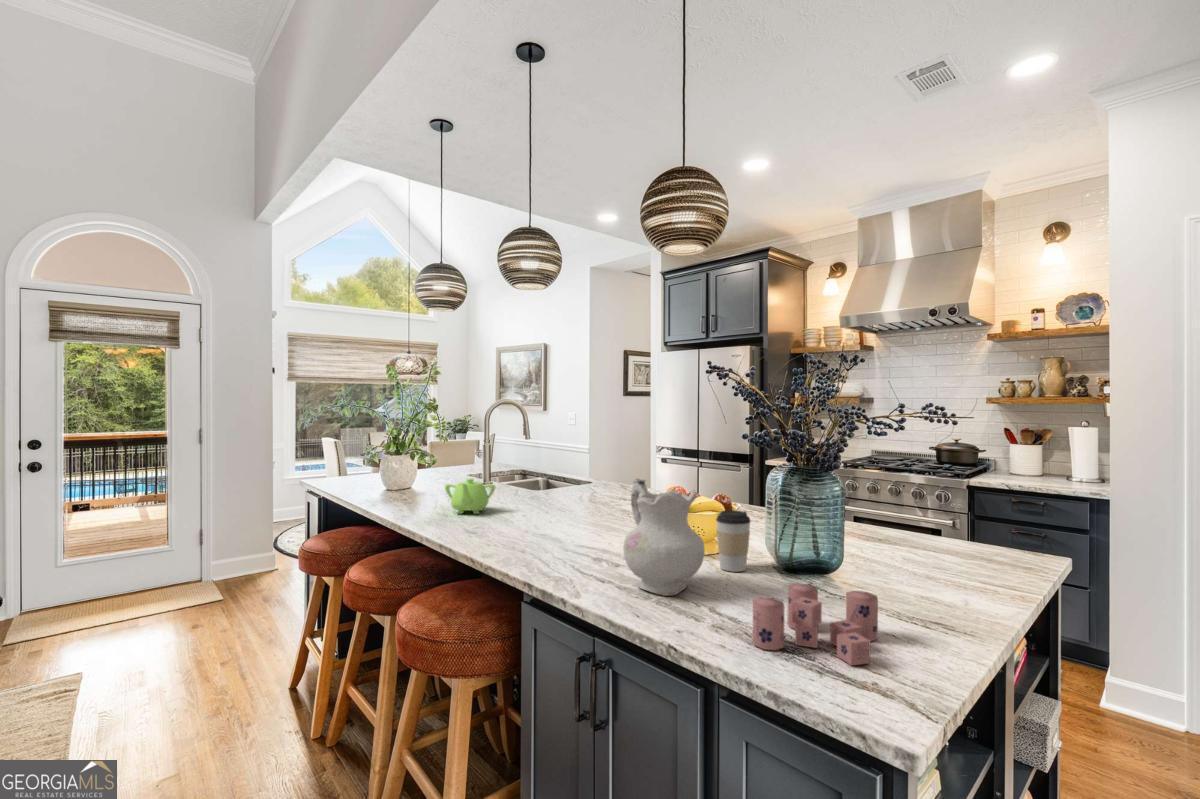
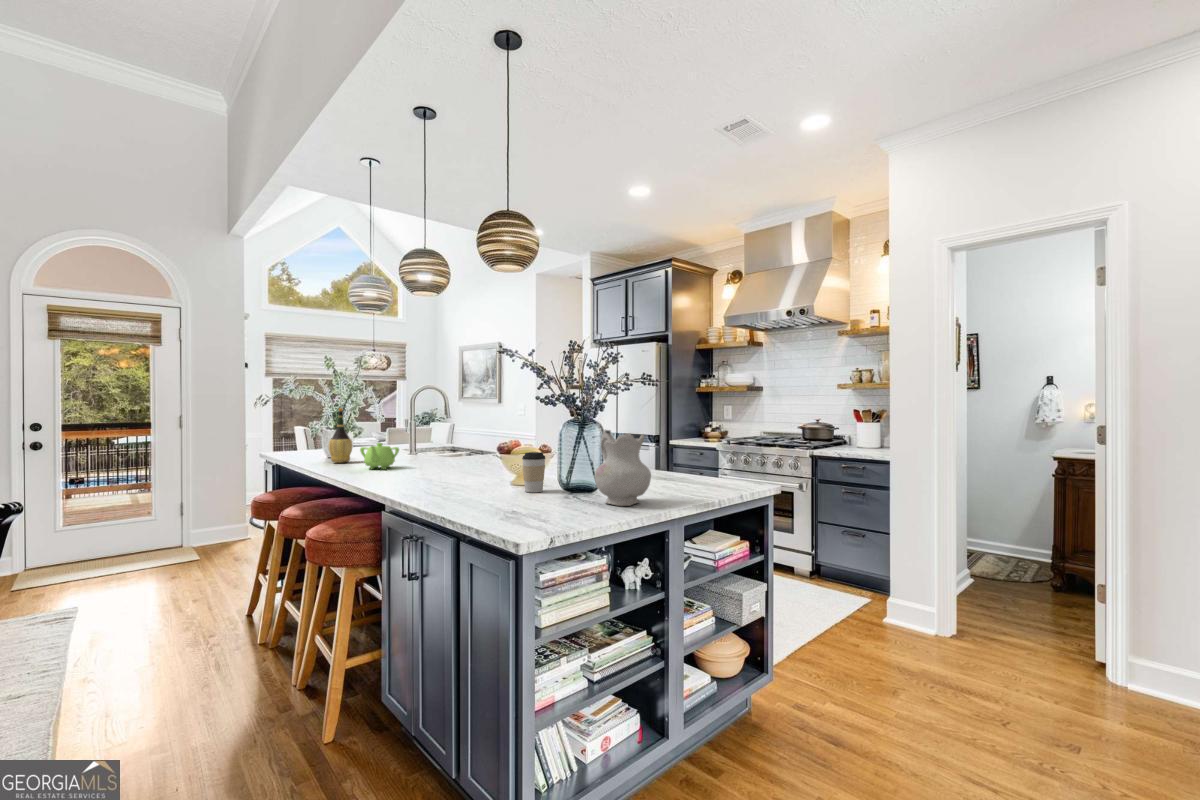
wine bottle: none [397,430,426,500] -> present [329,408,353,463]
ceramic pitcher: present [623,479,705,596] -> present [595,430,651,506]
candle: present [753,583,878,665] -> none [494,486,576,522]

